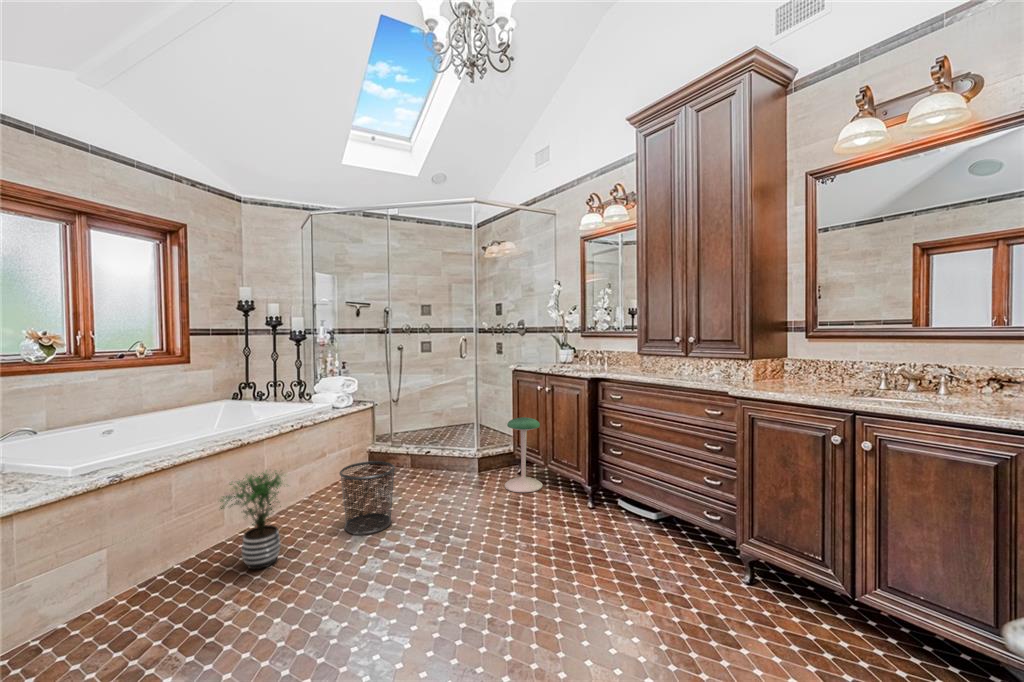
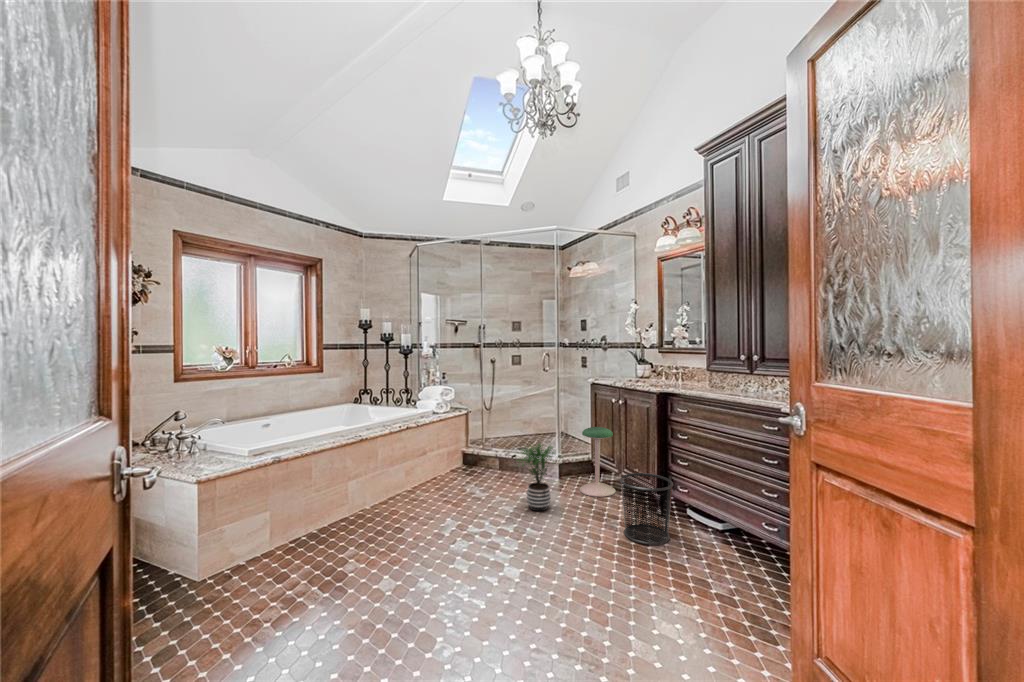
waste bin: present [339,461,395,535] -> present [620,473,673,545]
potted plant: present [220,470,282,569] -> present [517,443,553,511]

